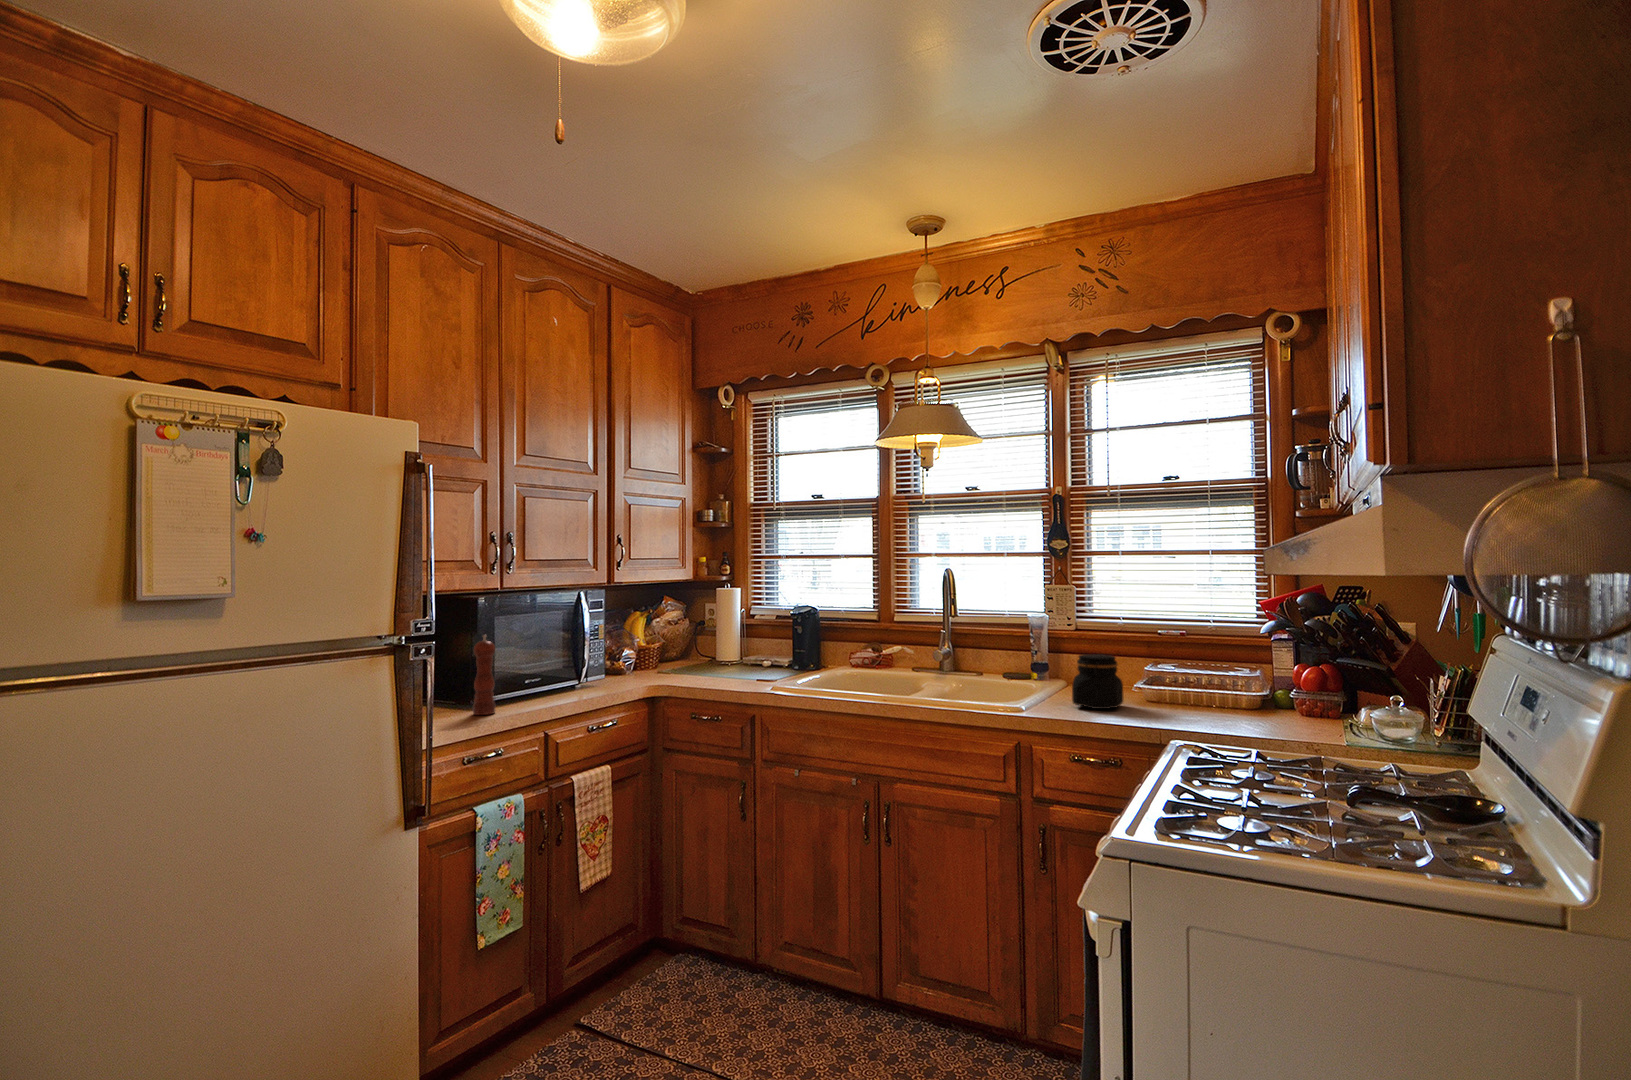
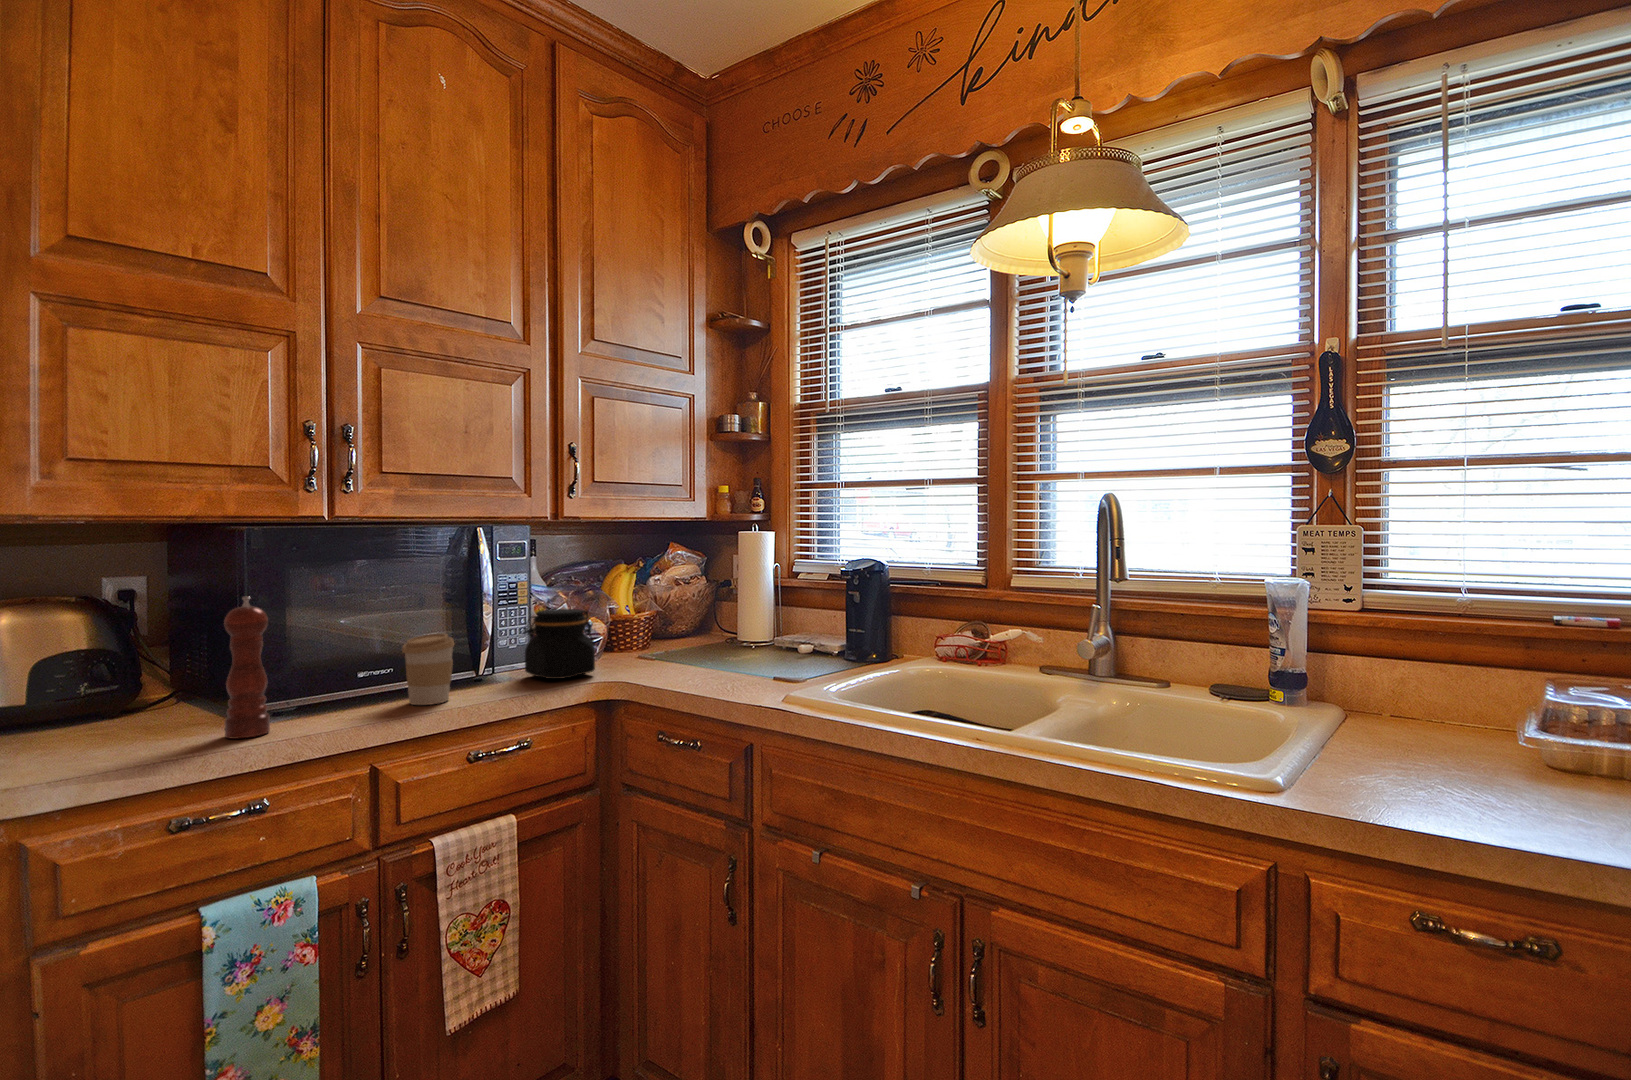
jar: present [1072,654,1123,709] -> present [522,609,595,679]
coffee cup: none [548,656,578,699] -> present [402,633,454,705]

